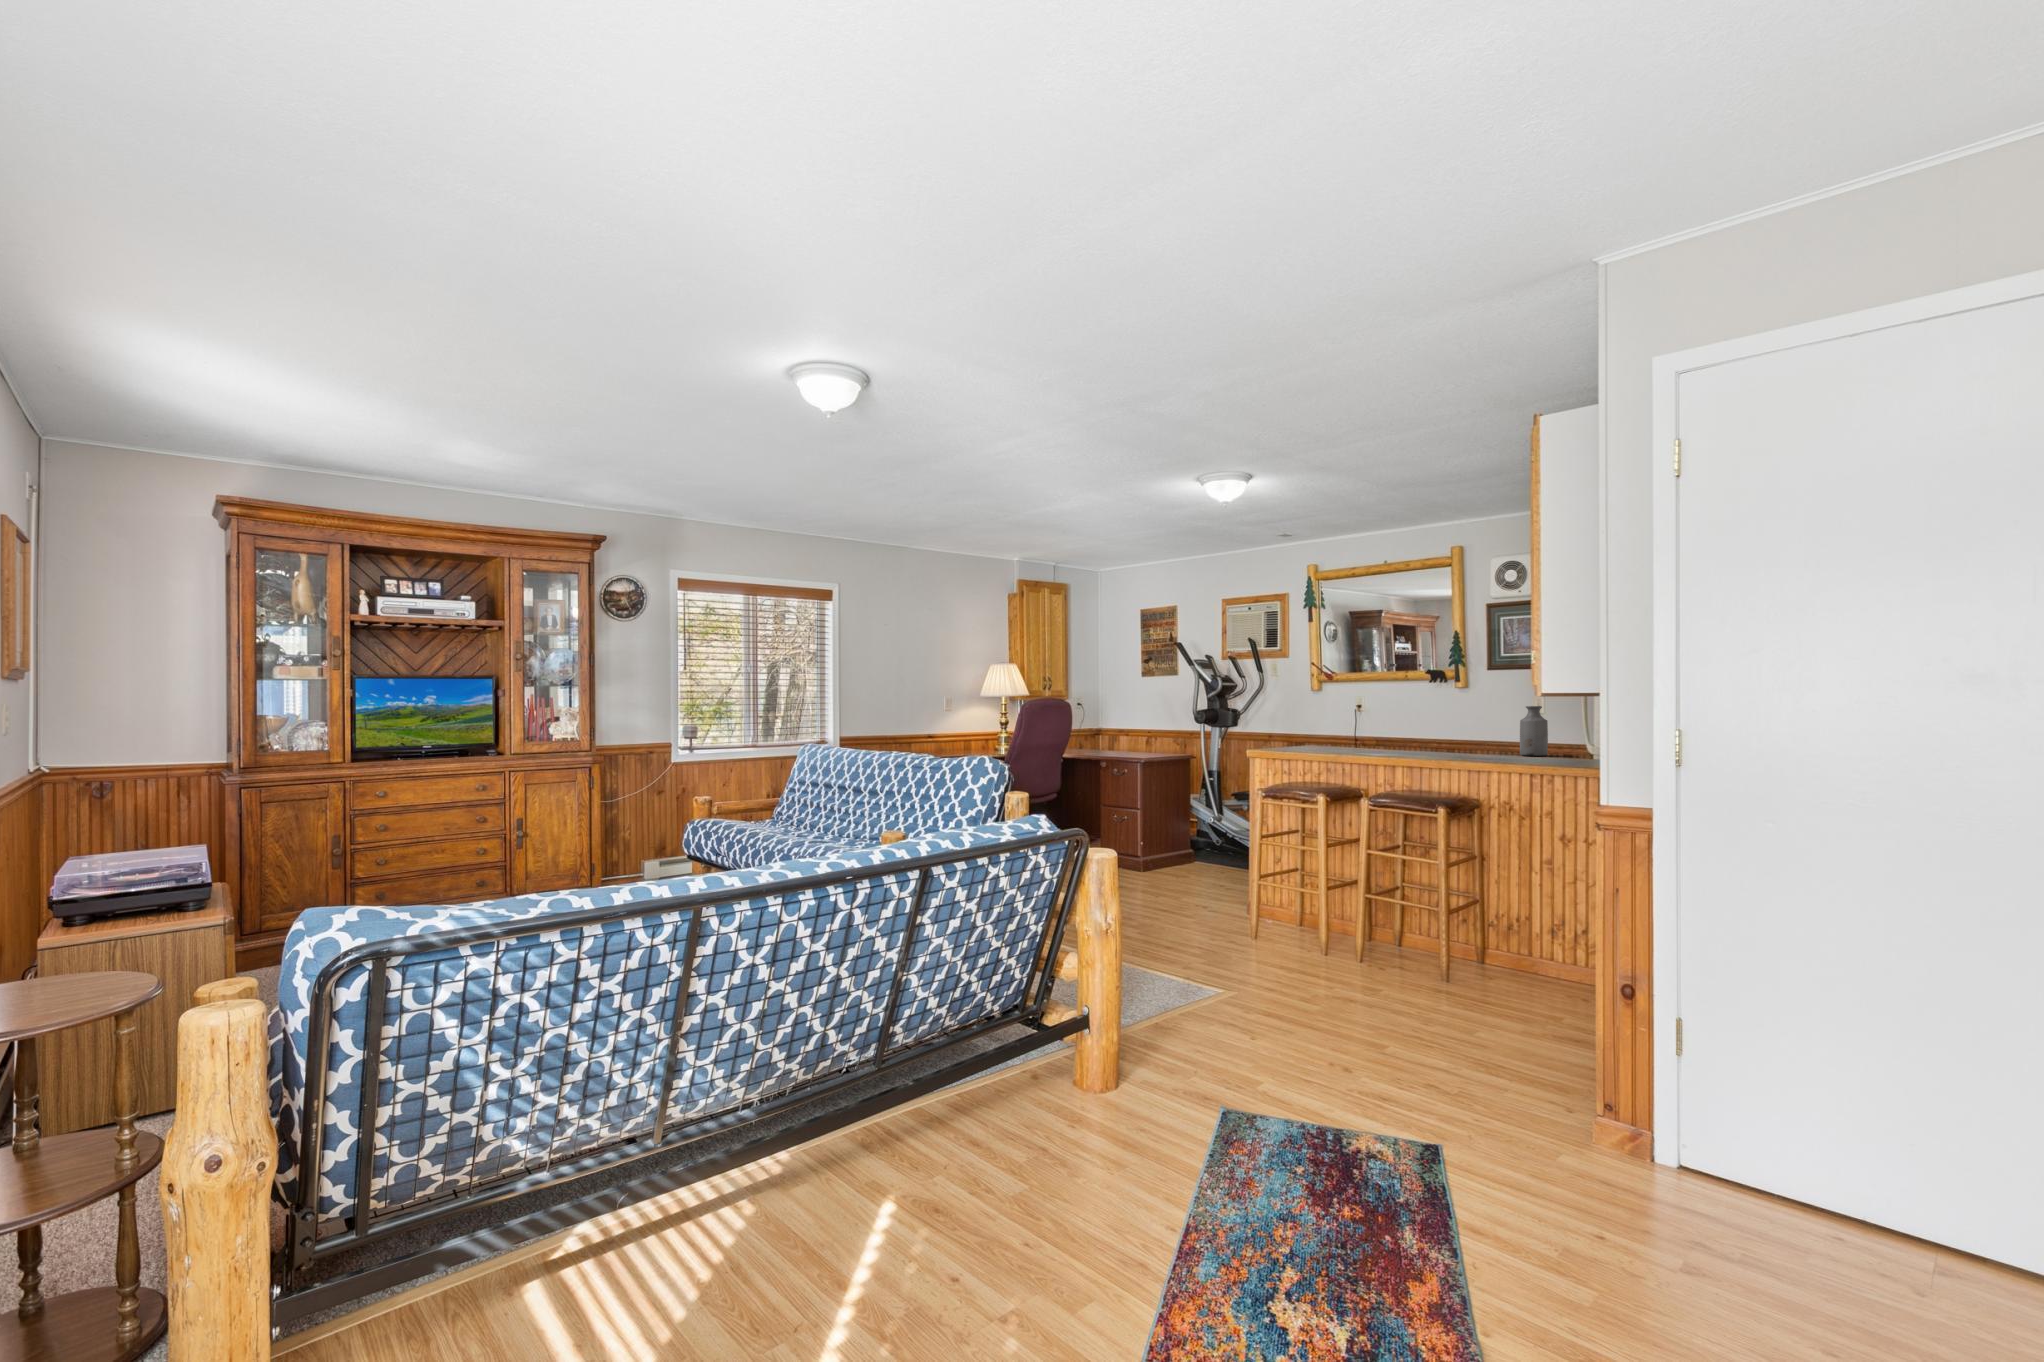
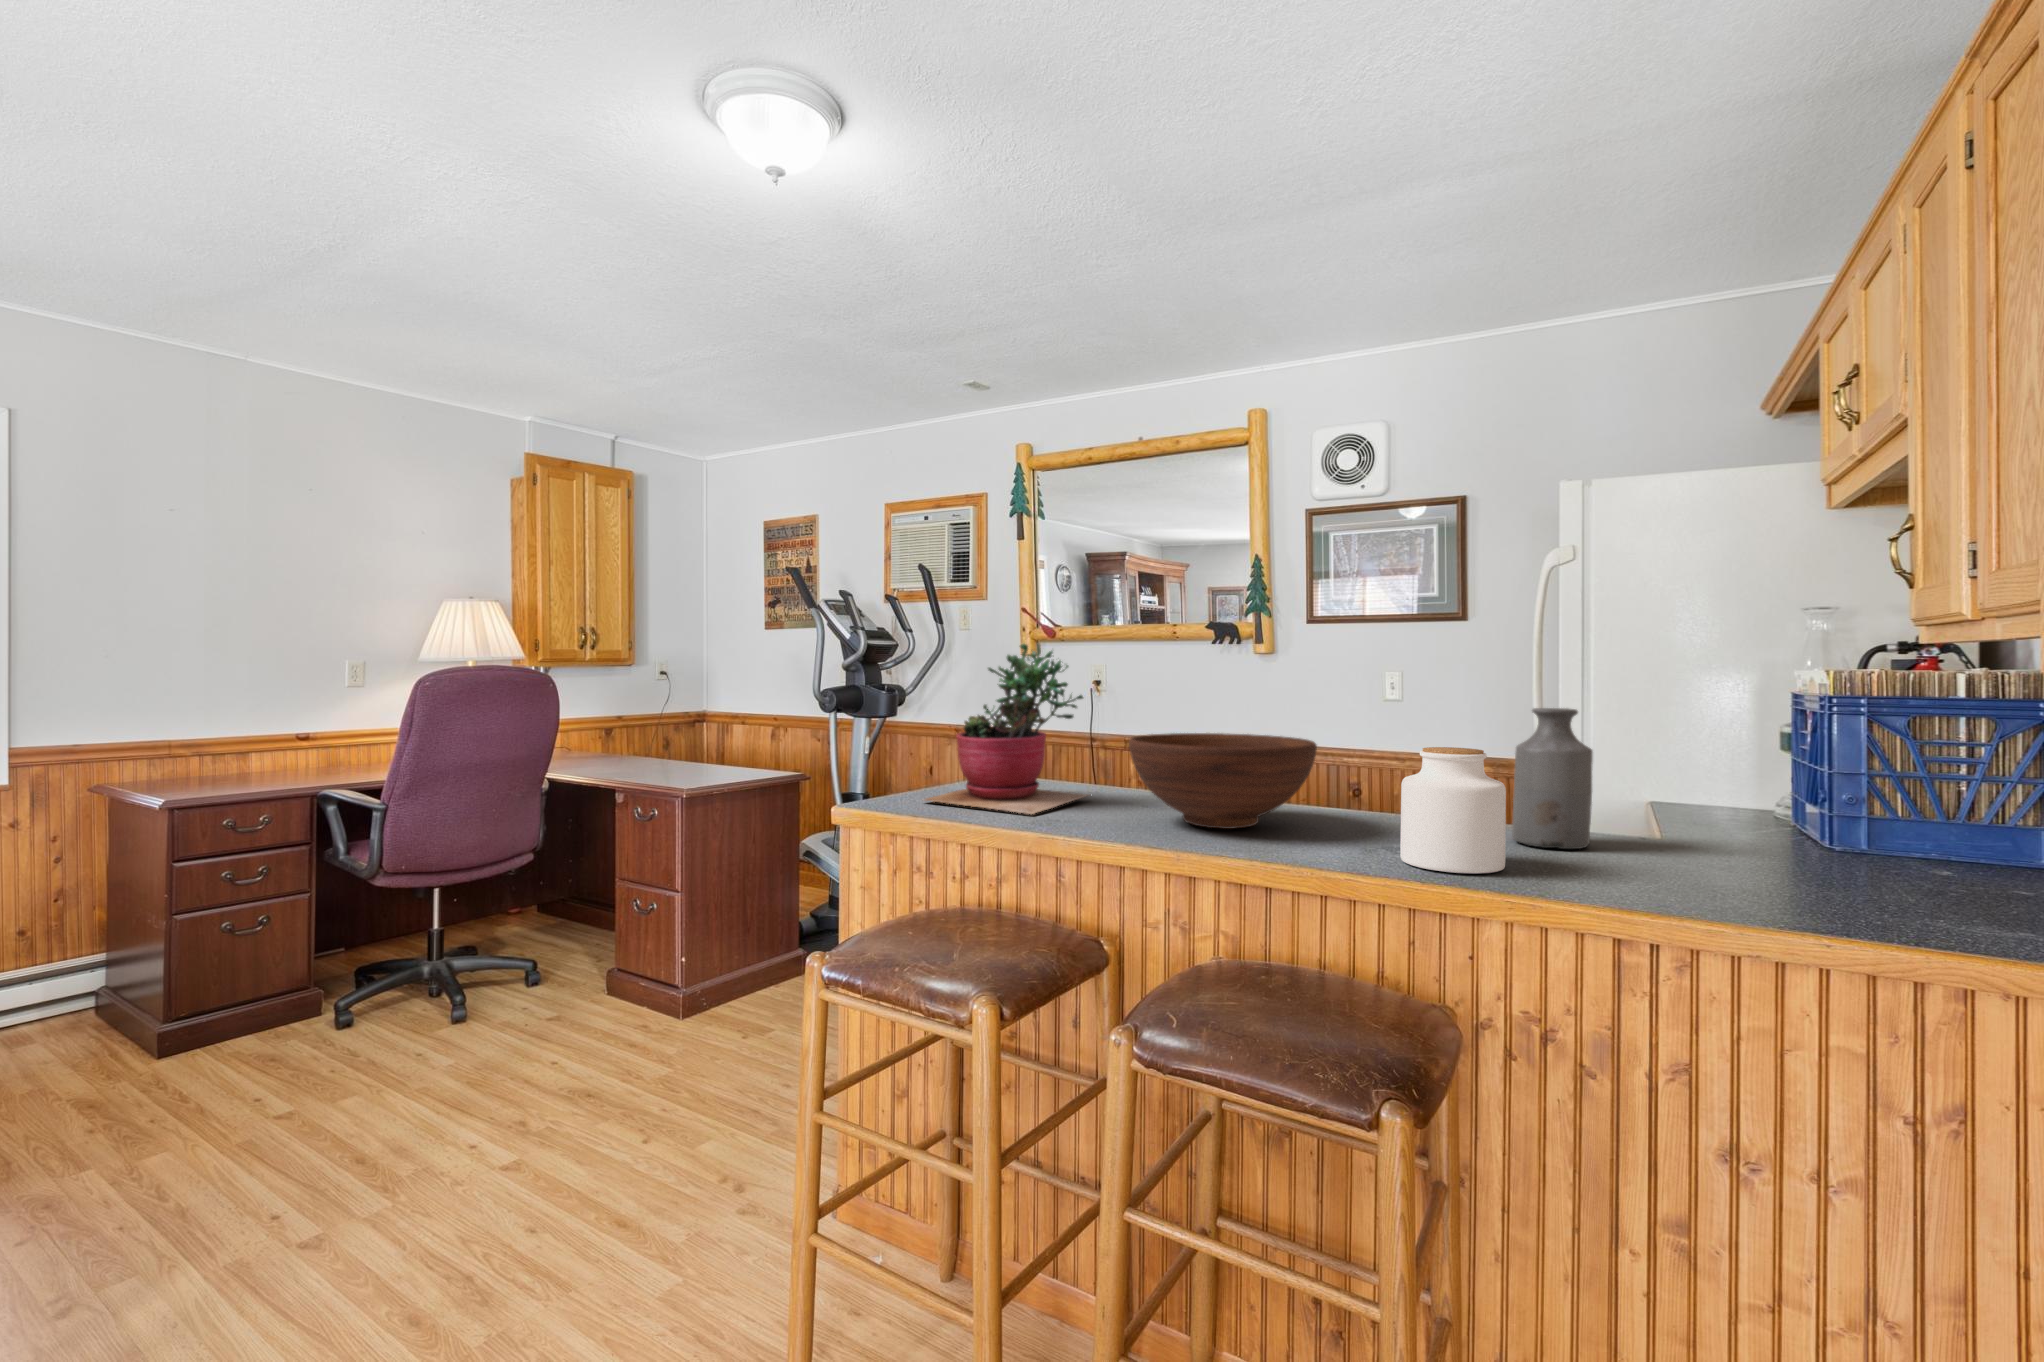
succulent plant: none [1286,685,1358,751] -> present [925,644,1088,814]
jar: none [1467,719,1502,758] -> present [1400,747,1506,873]
fruit bowl: none [1372,720,1446,753] -> present [1129,733,1317,829]

